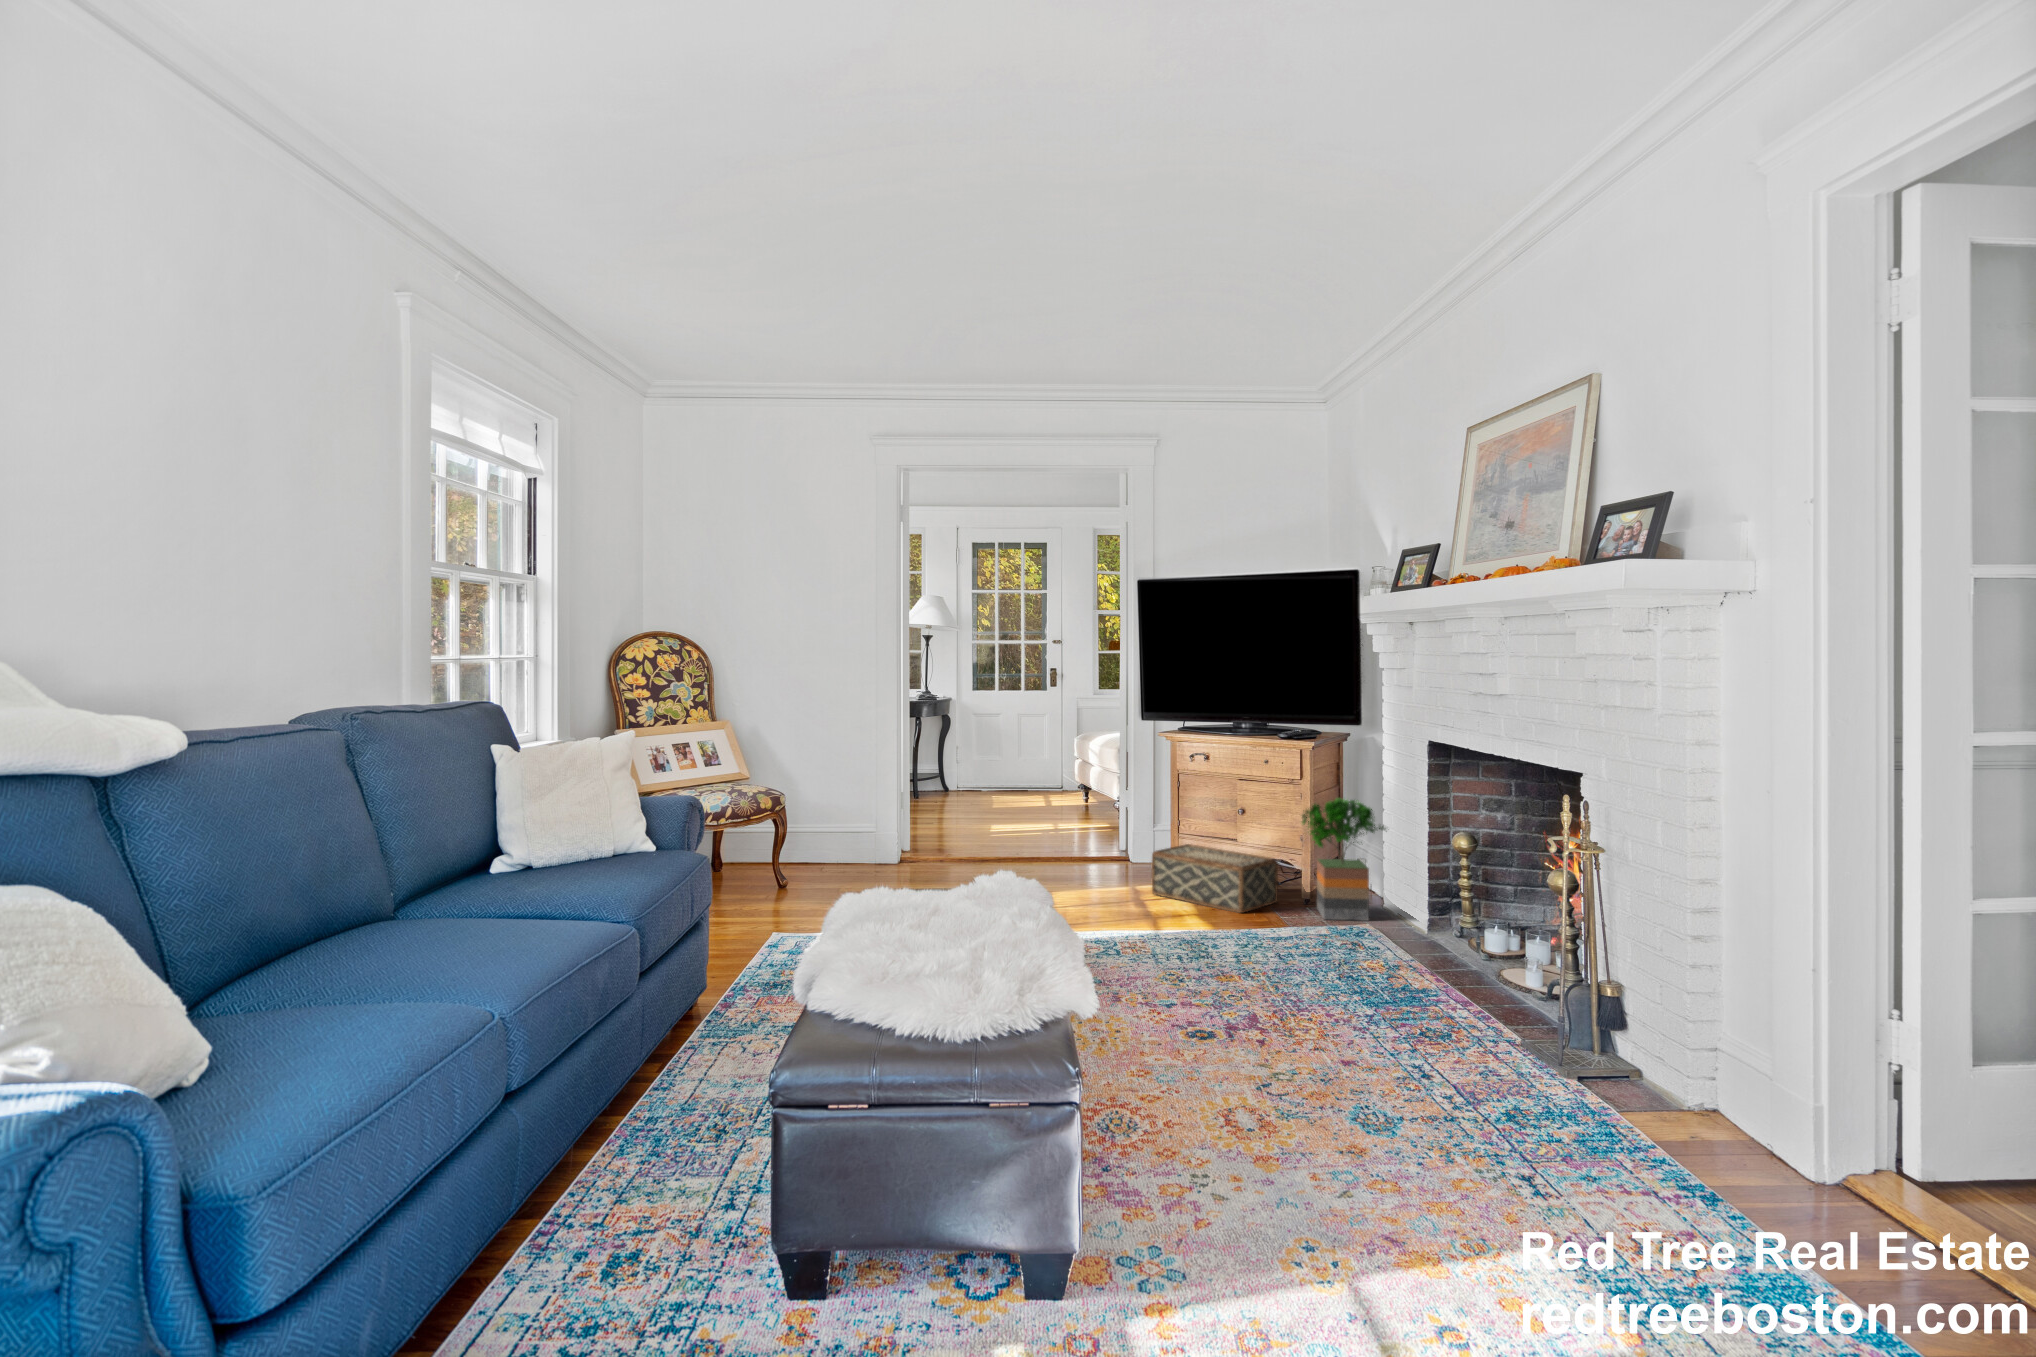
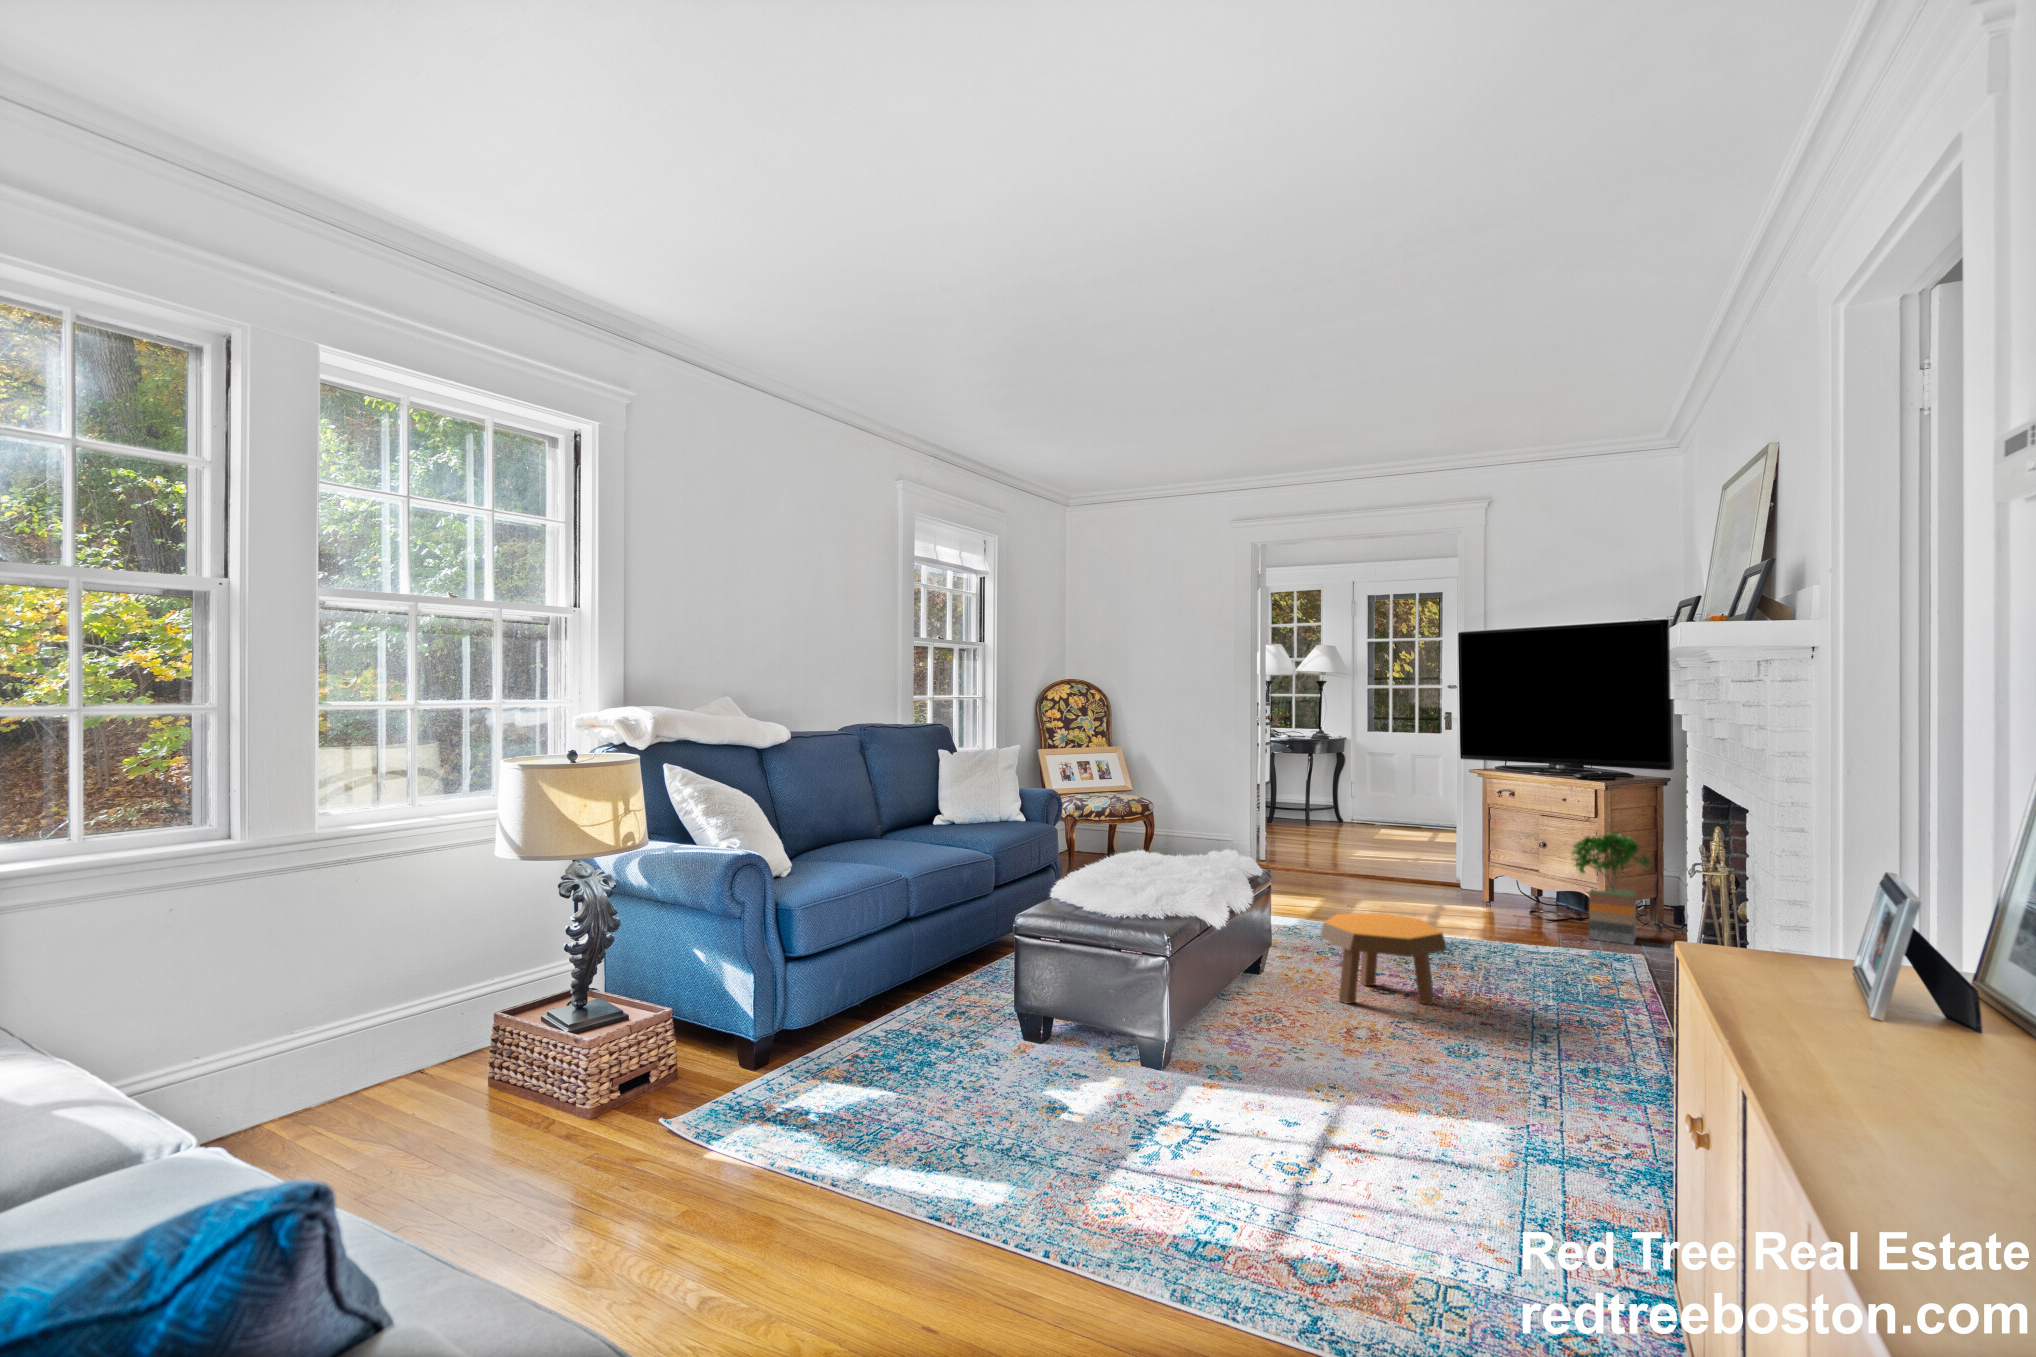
woven basket: present [1152,844,1278,913] -> none [1446,868,1560,927]
footstool: none [1140,937,1301,1080] -> present [1320,913,1446,1005]

